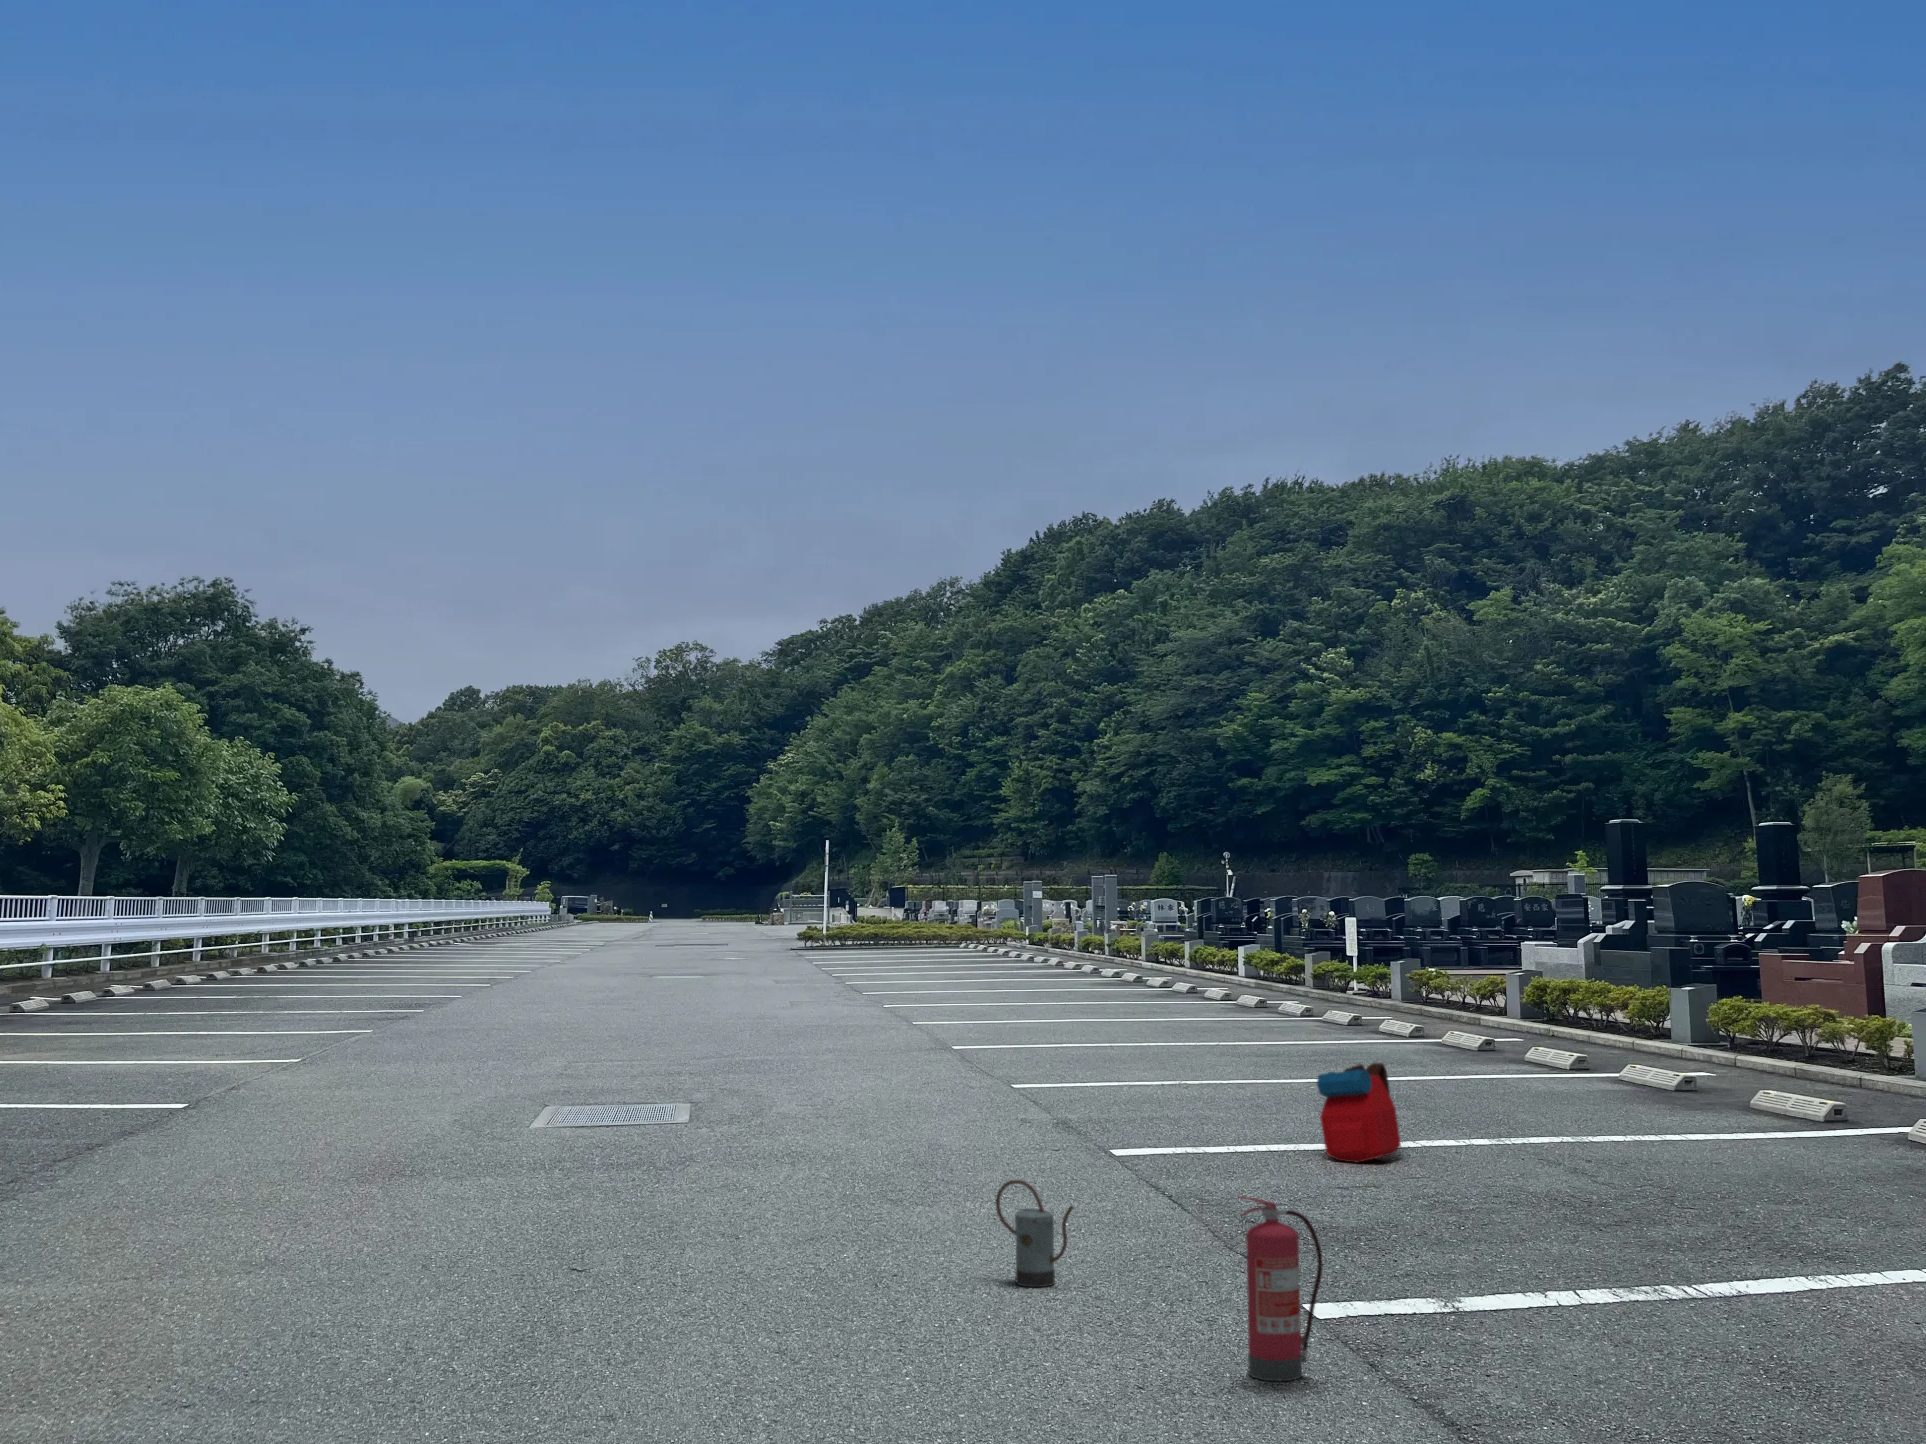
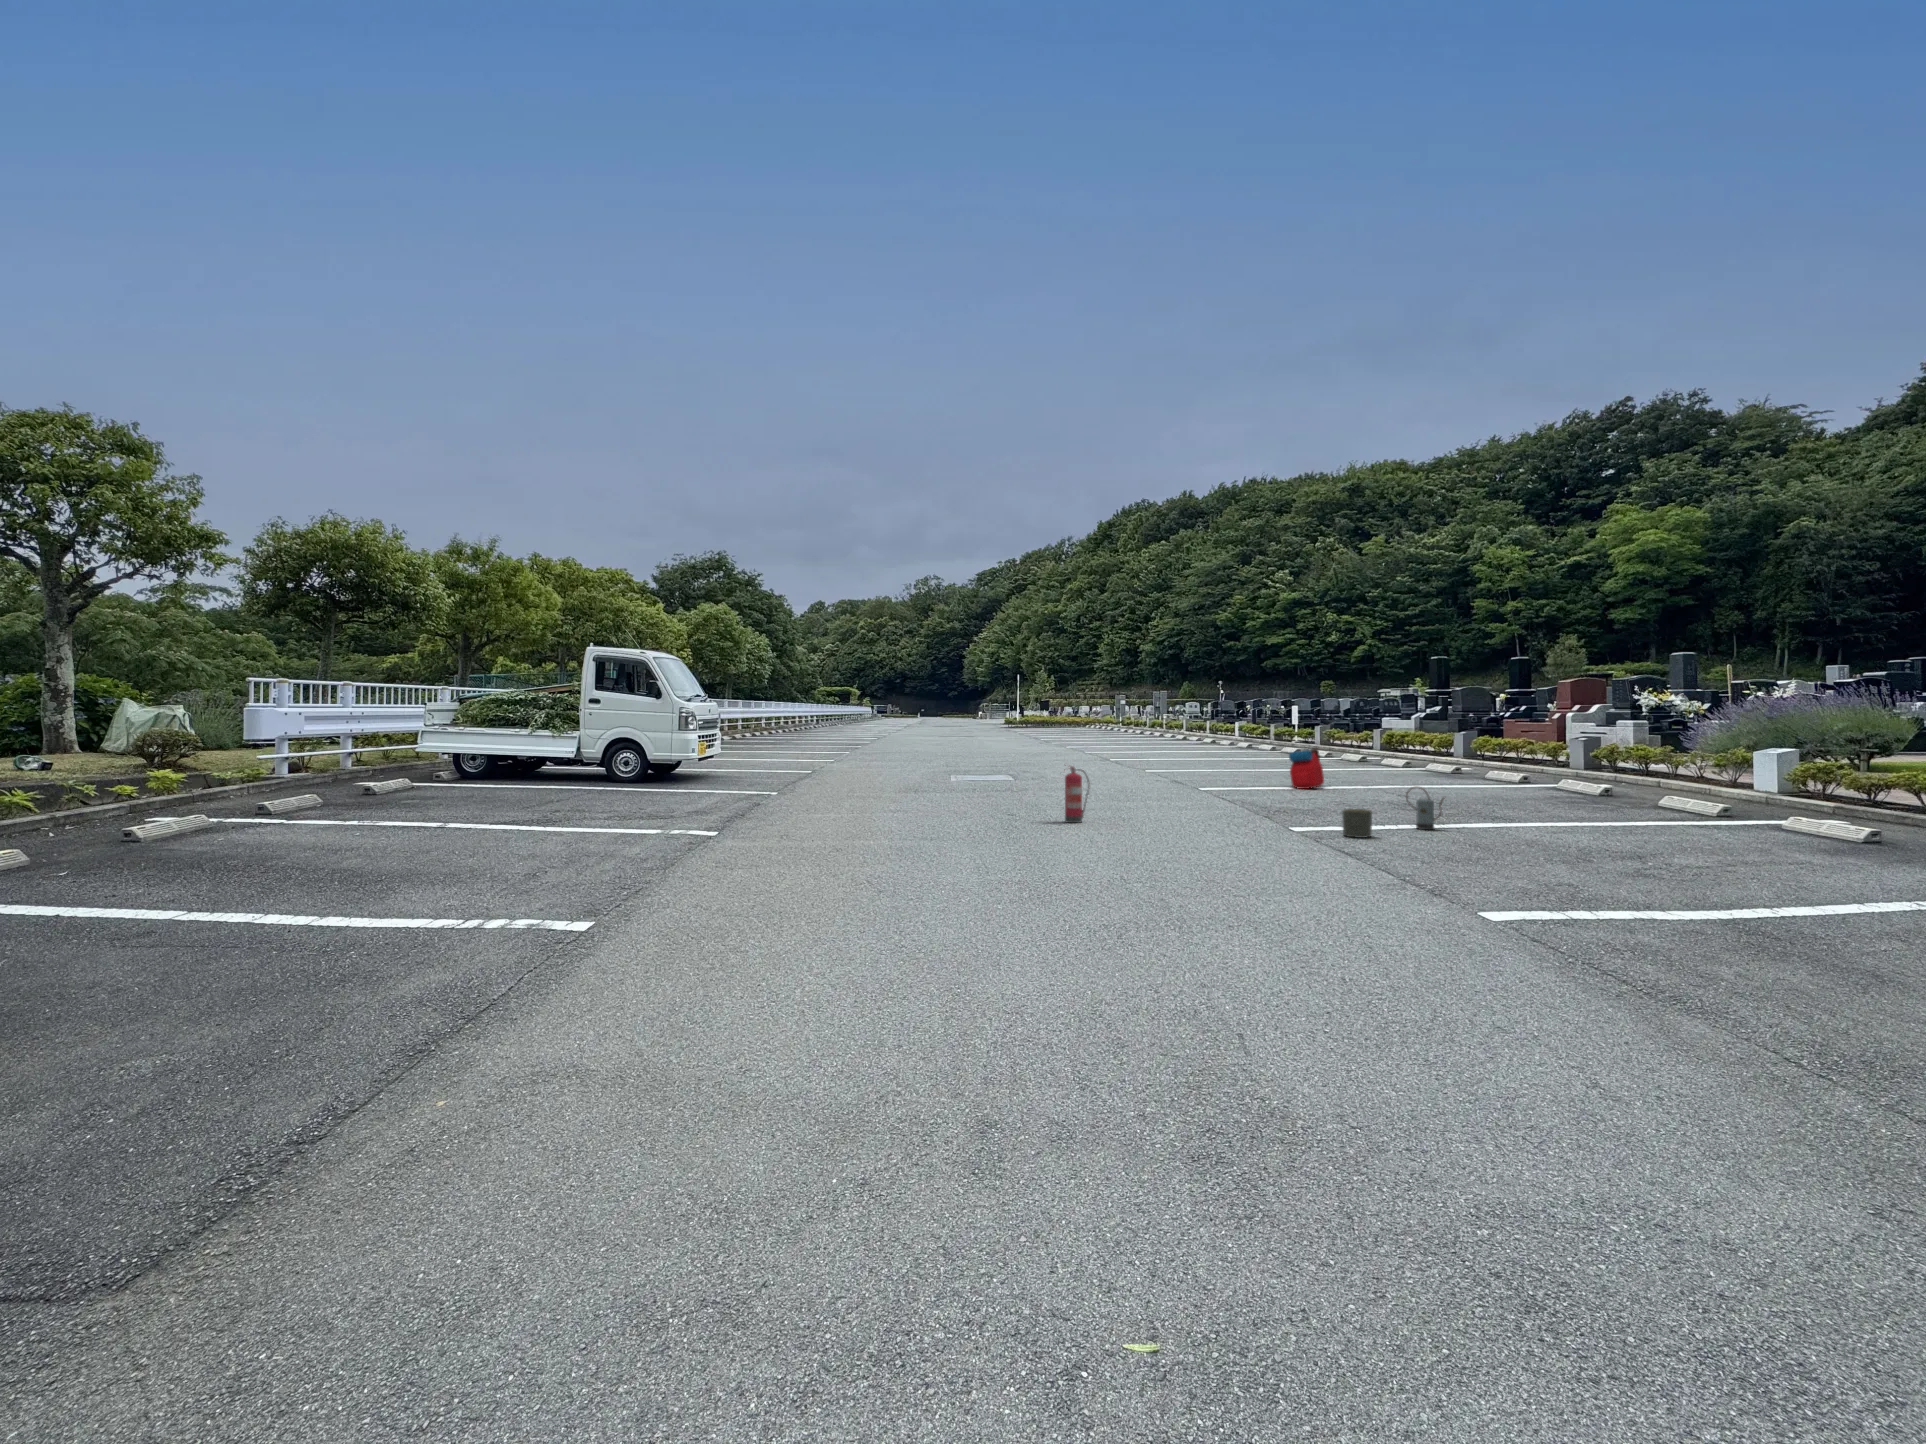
watering can: present [996,1180,1074,1287] -> present [1406,786,1445,830]
fire extinguisher: present [1237,1196,1323,1381] -> present [1065,766,1089,823]
planter: none [1440,1311,1524,1406] -> present [1342,809,1372,838]

